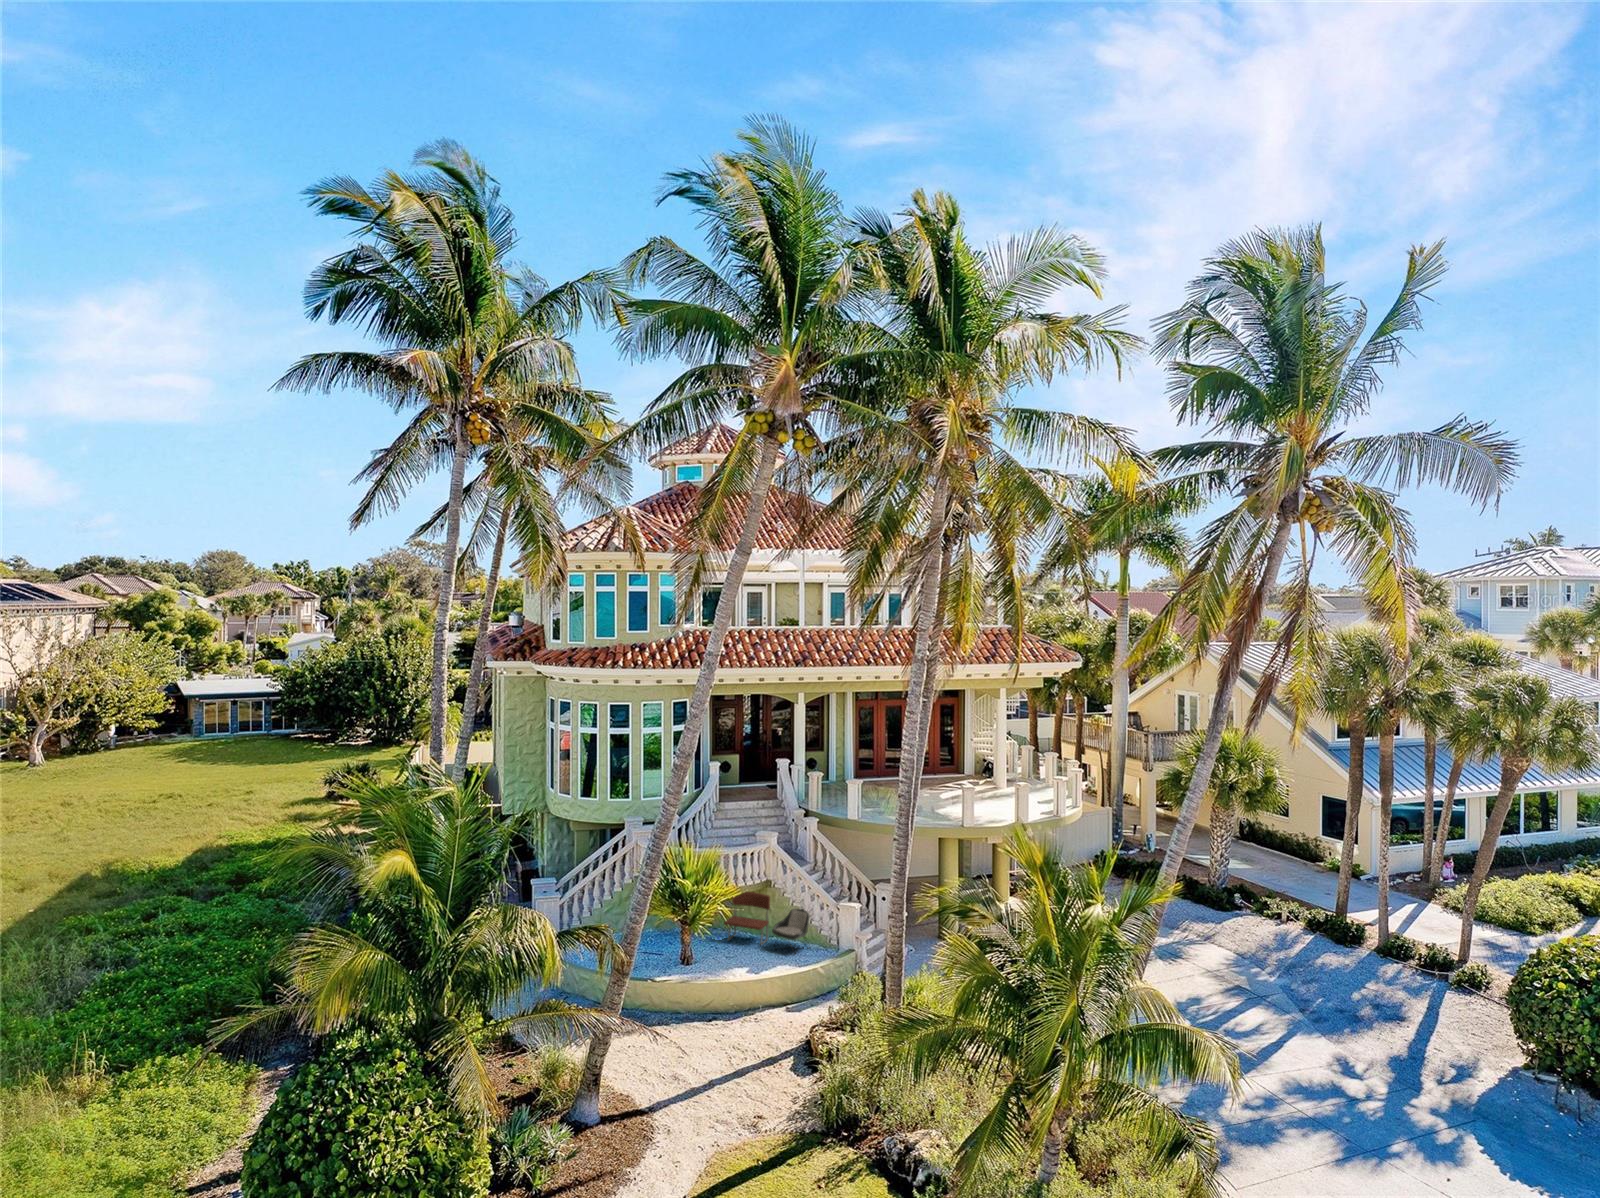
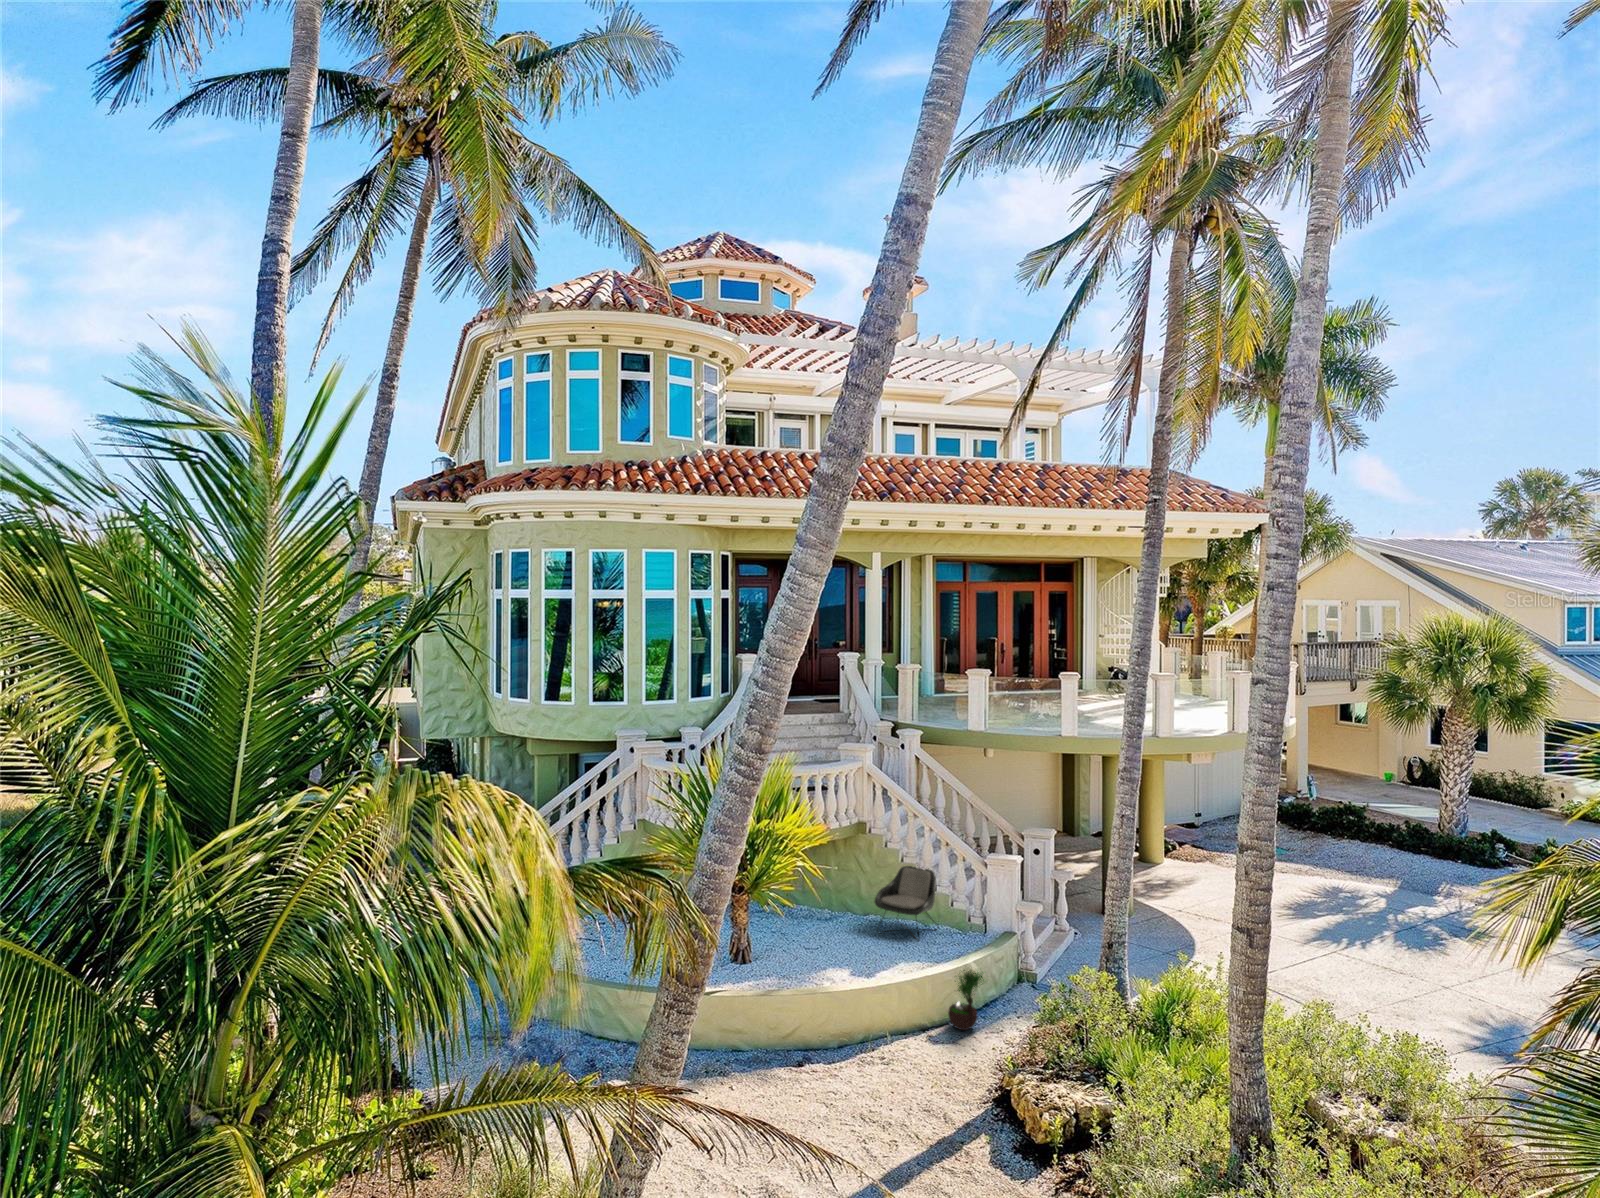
bench: present [724,892,770,945] -> none [789,840,863,929]
potted tree: none [798,970,820,1006] -> present [948,970,984,1030]

